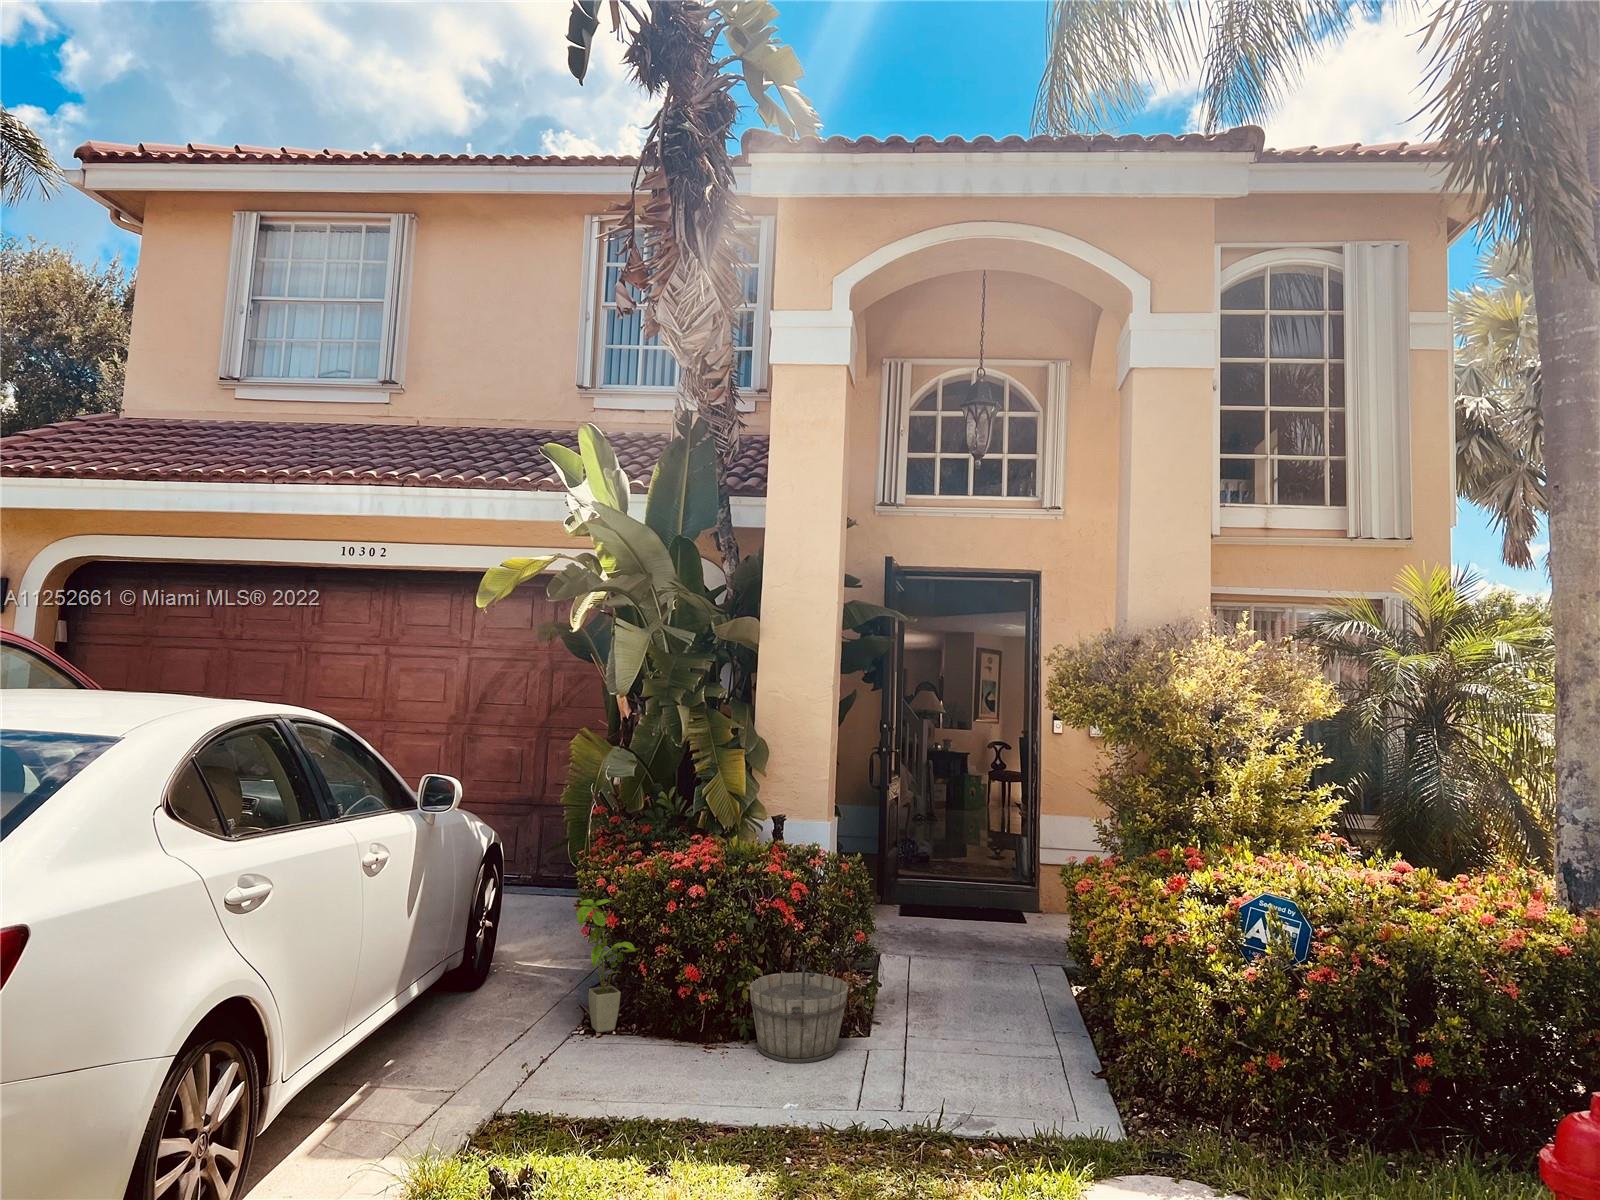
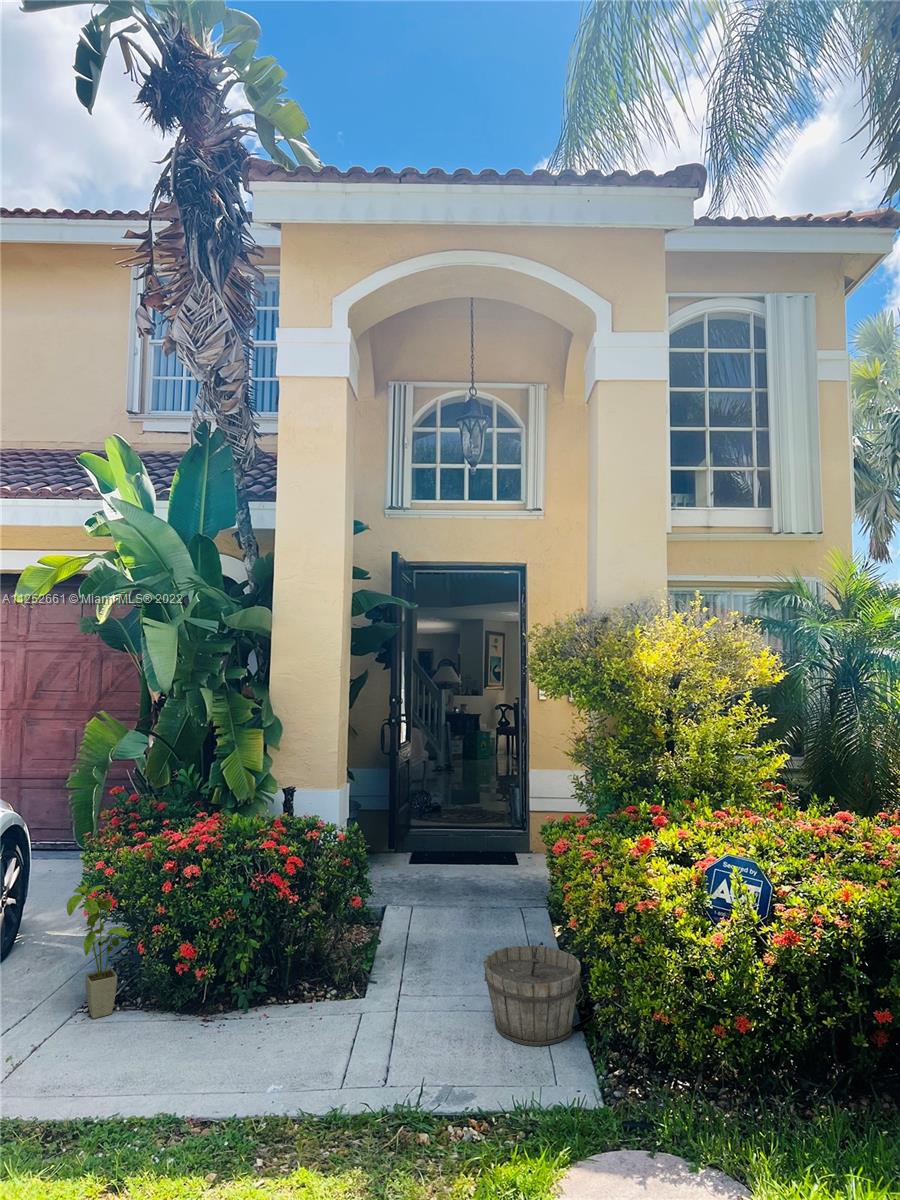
wooden bucket: present [749,960,849,1063] -> present [484,942,584,1046]

